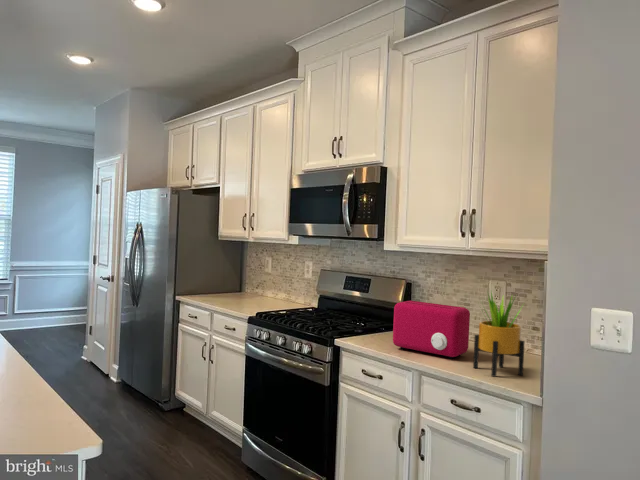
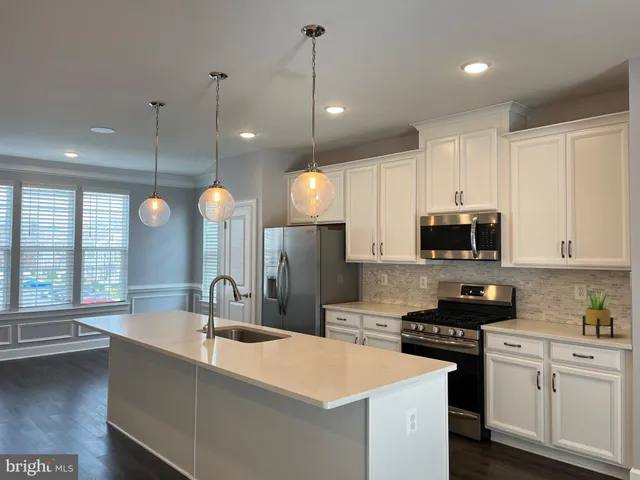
toaster: present [393,301,470,359] -> none [524,299,572,332]

